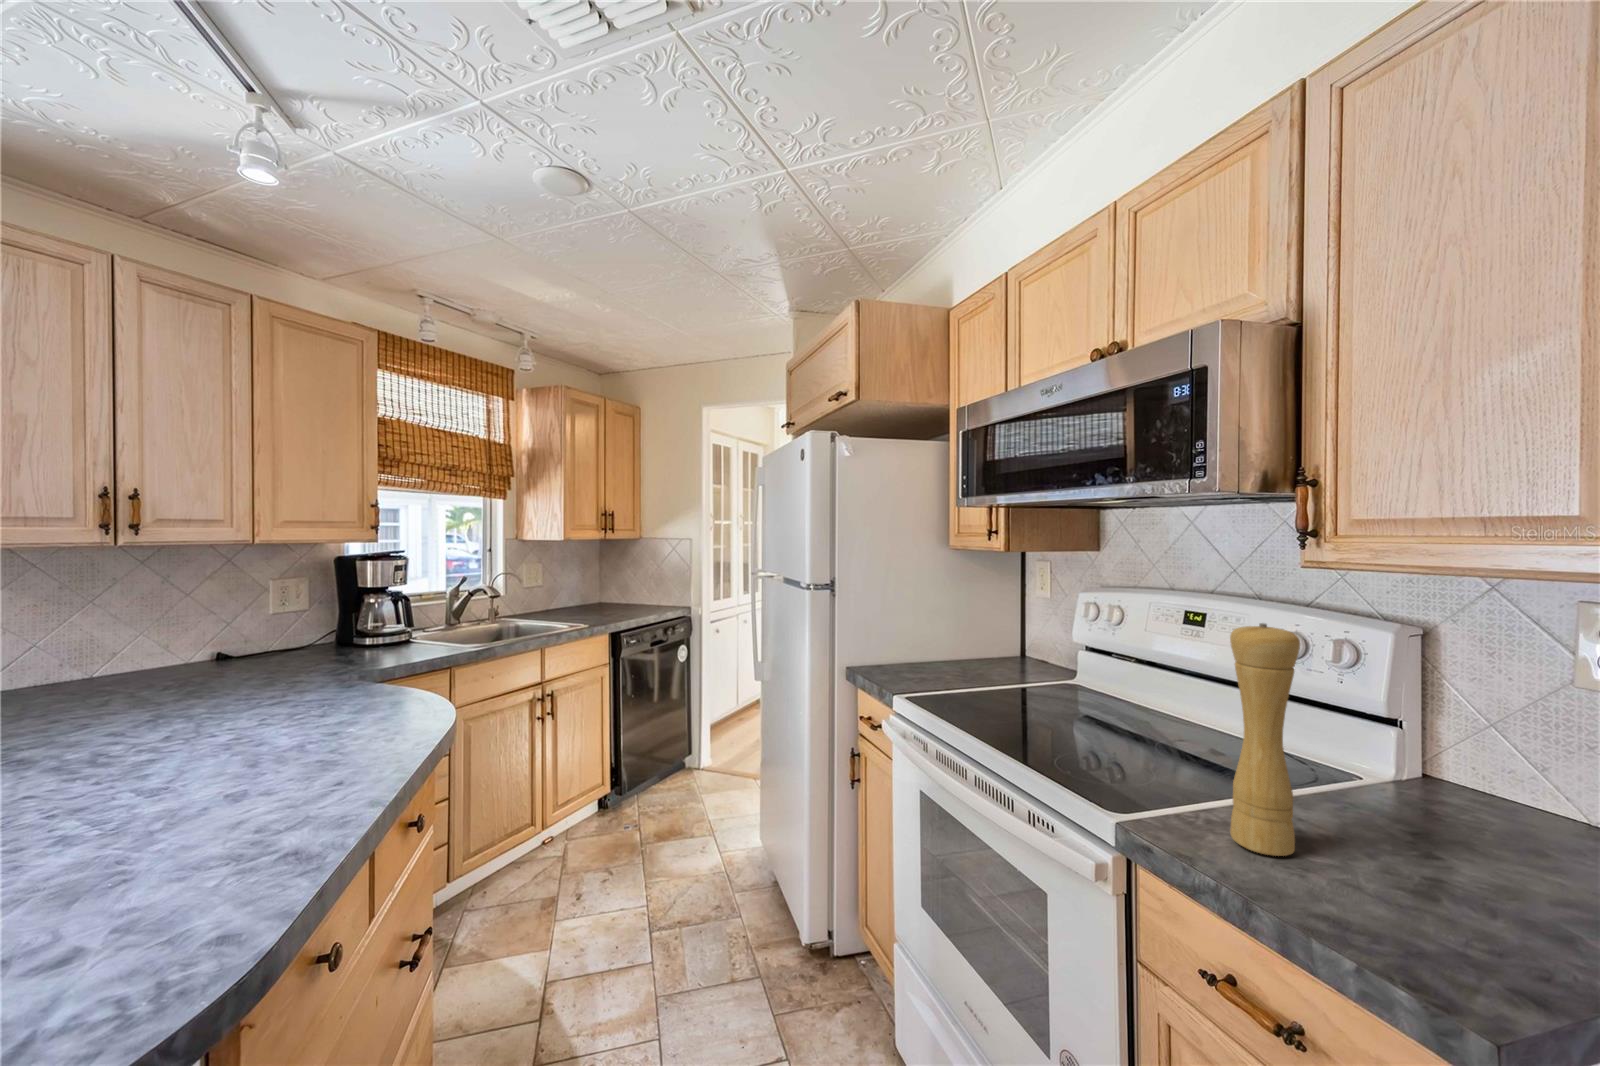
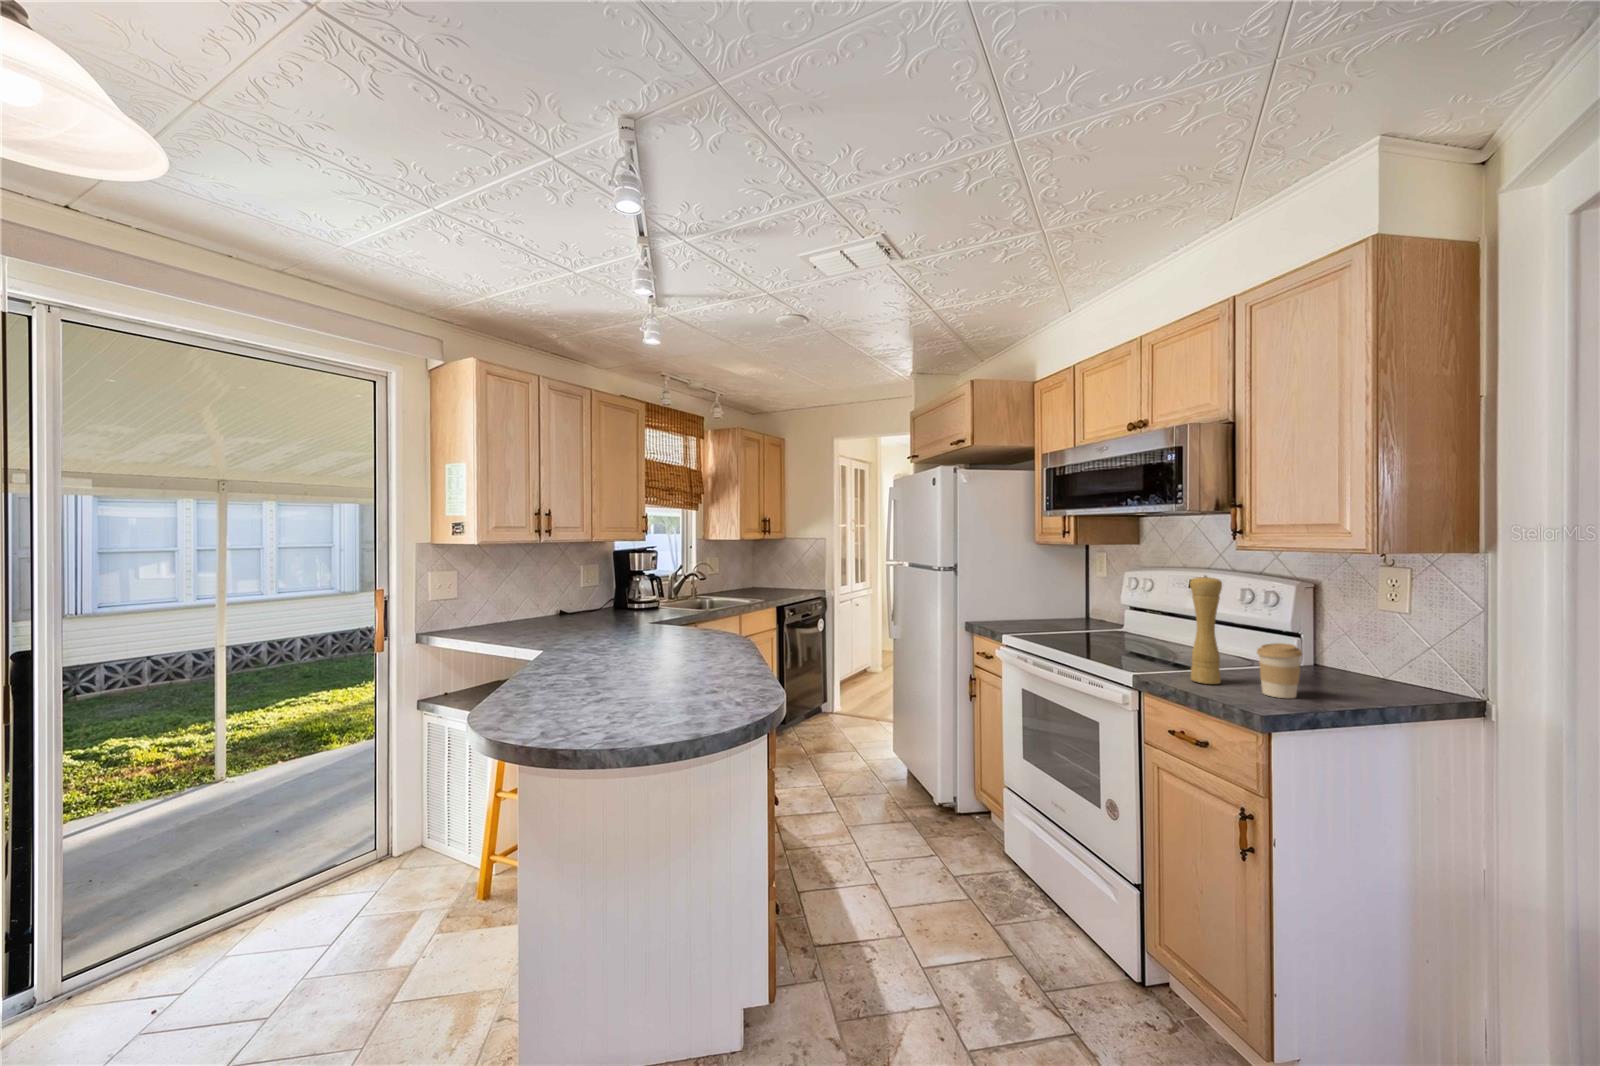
coffee cup: none [1387,779,1502,919] -> present [1257,643,1302,698]

